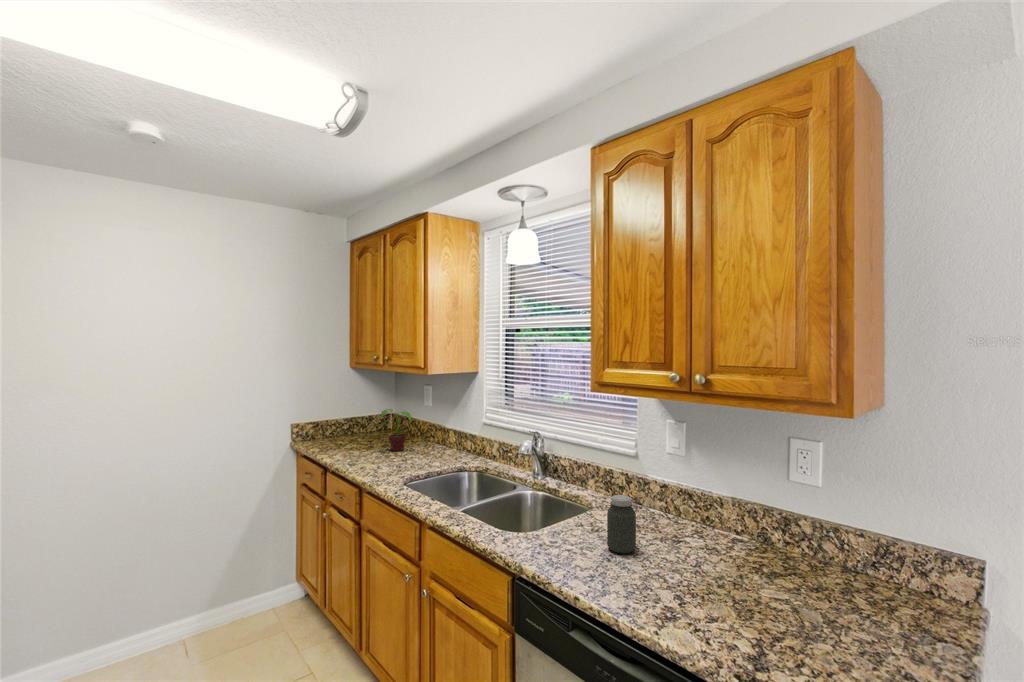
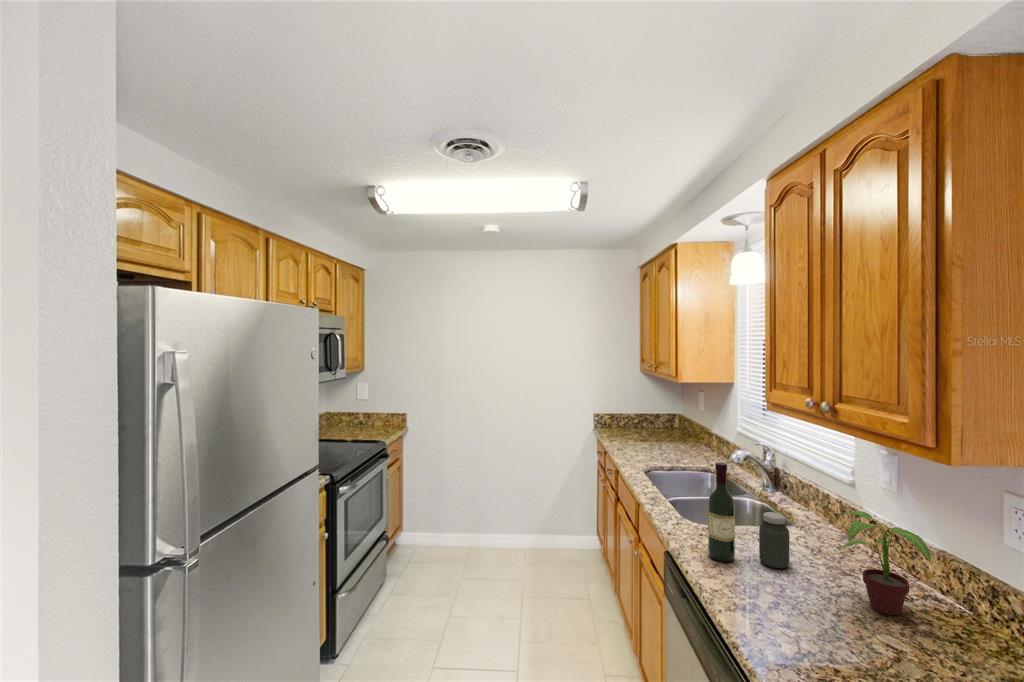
potted plant: present [381,409,411,451] -> present [838,511,932,615]
wine bottle: none [563,451,592,563] -> present [708,463,735,561]

